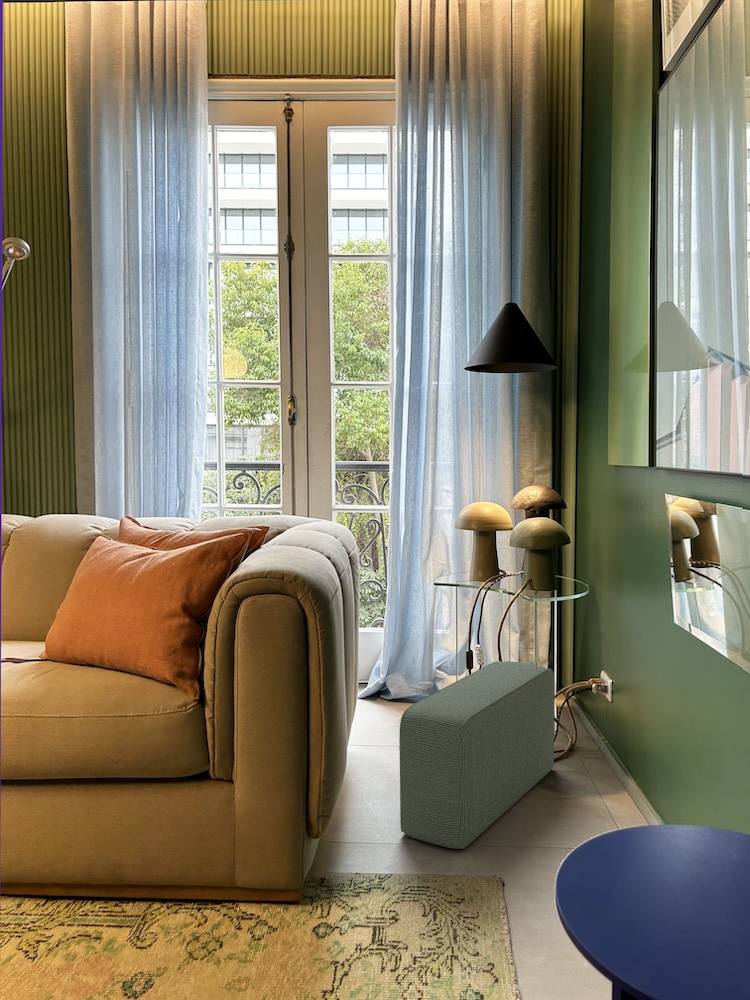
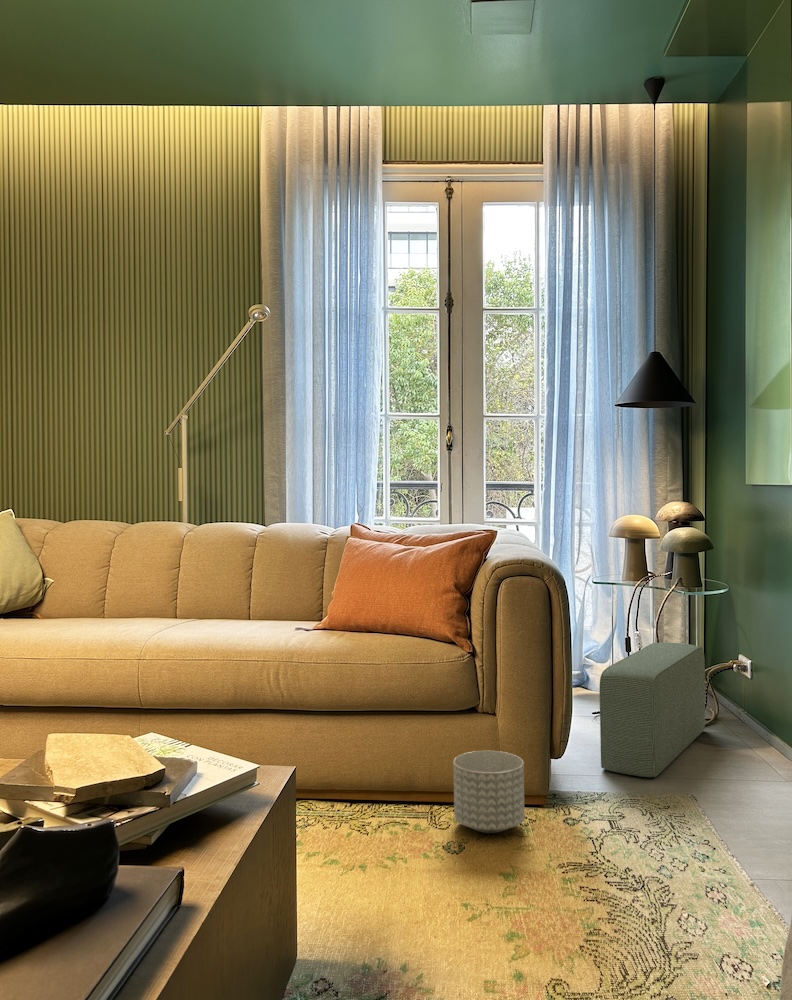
planter: none [155,831,254,955] -> present [453,751,524,833]

